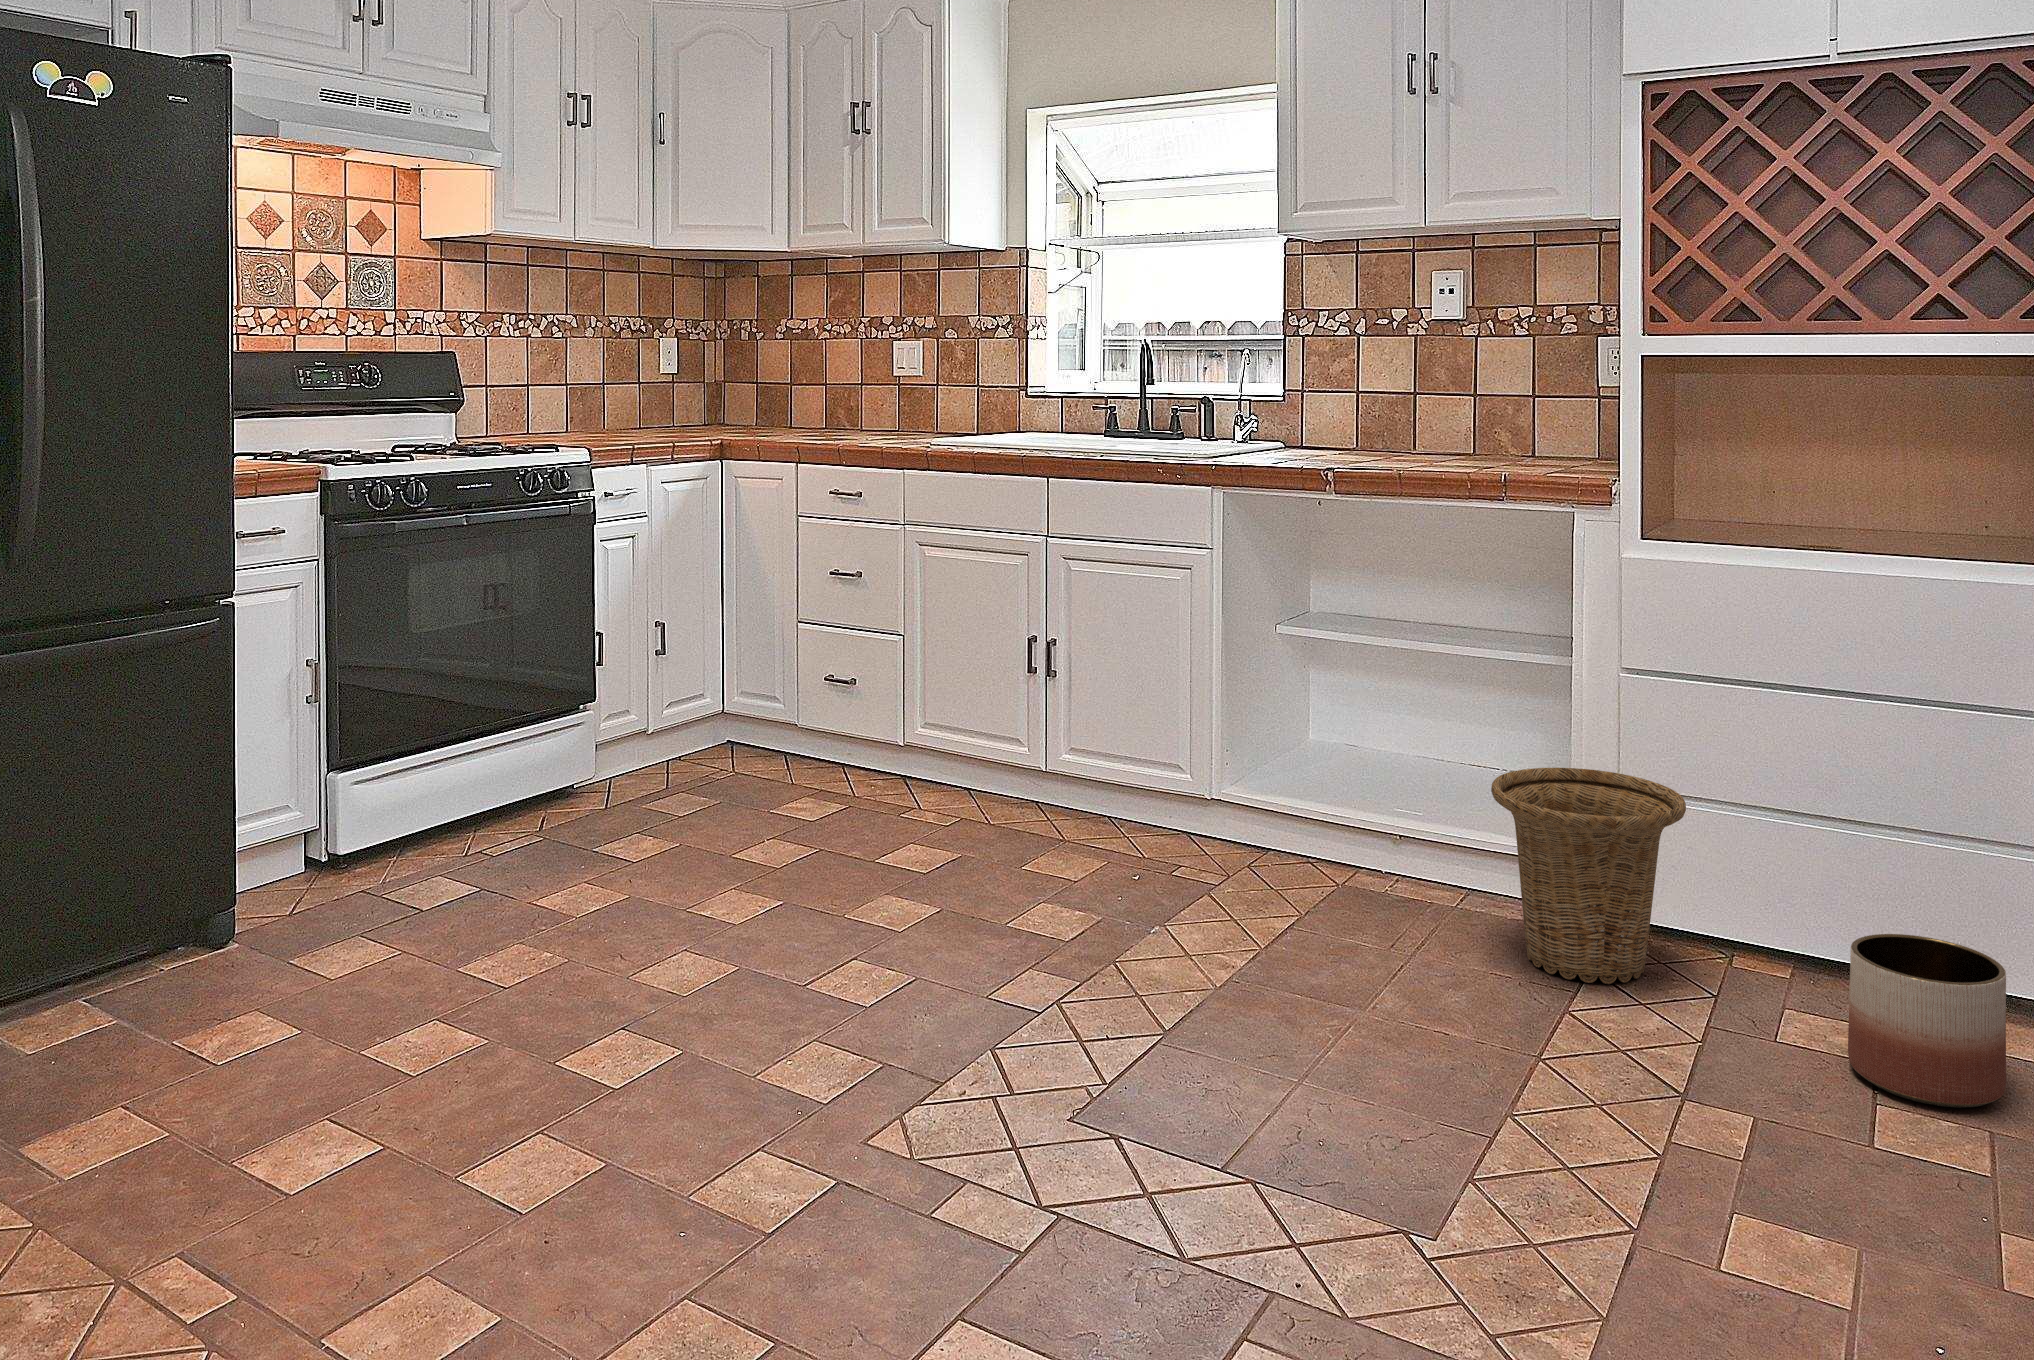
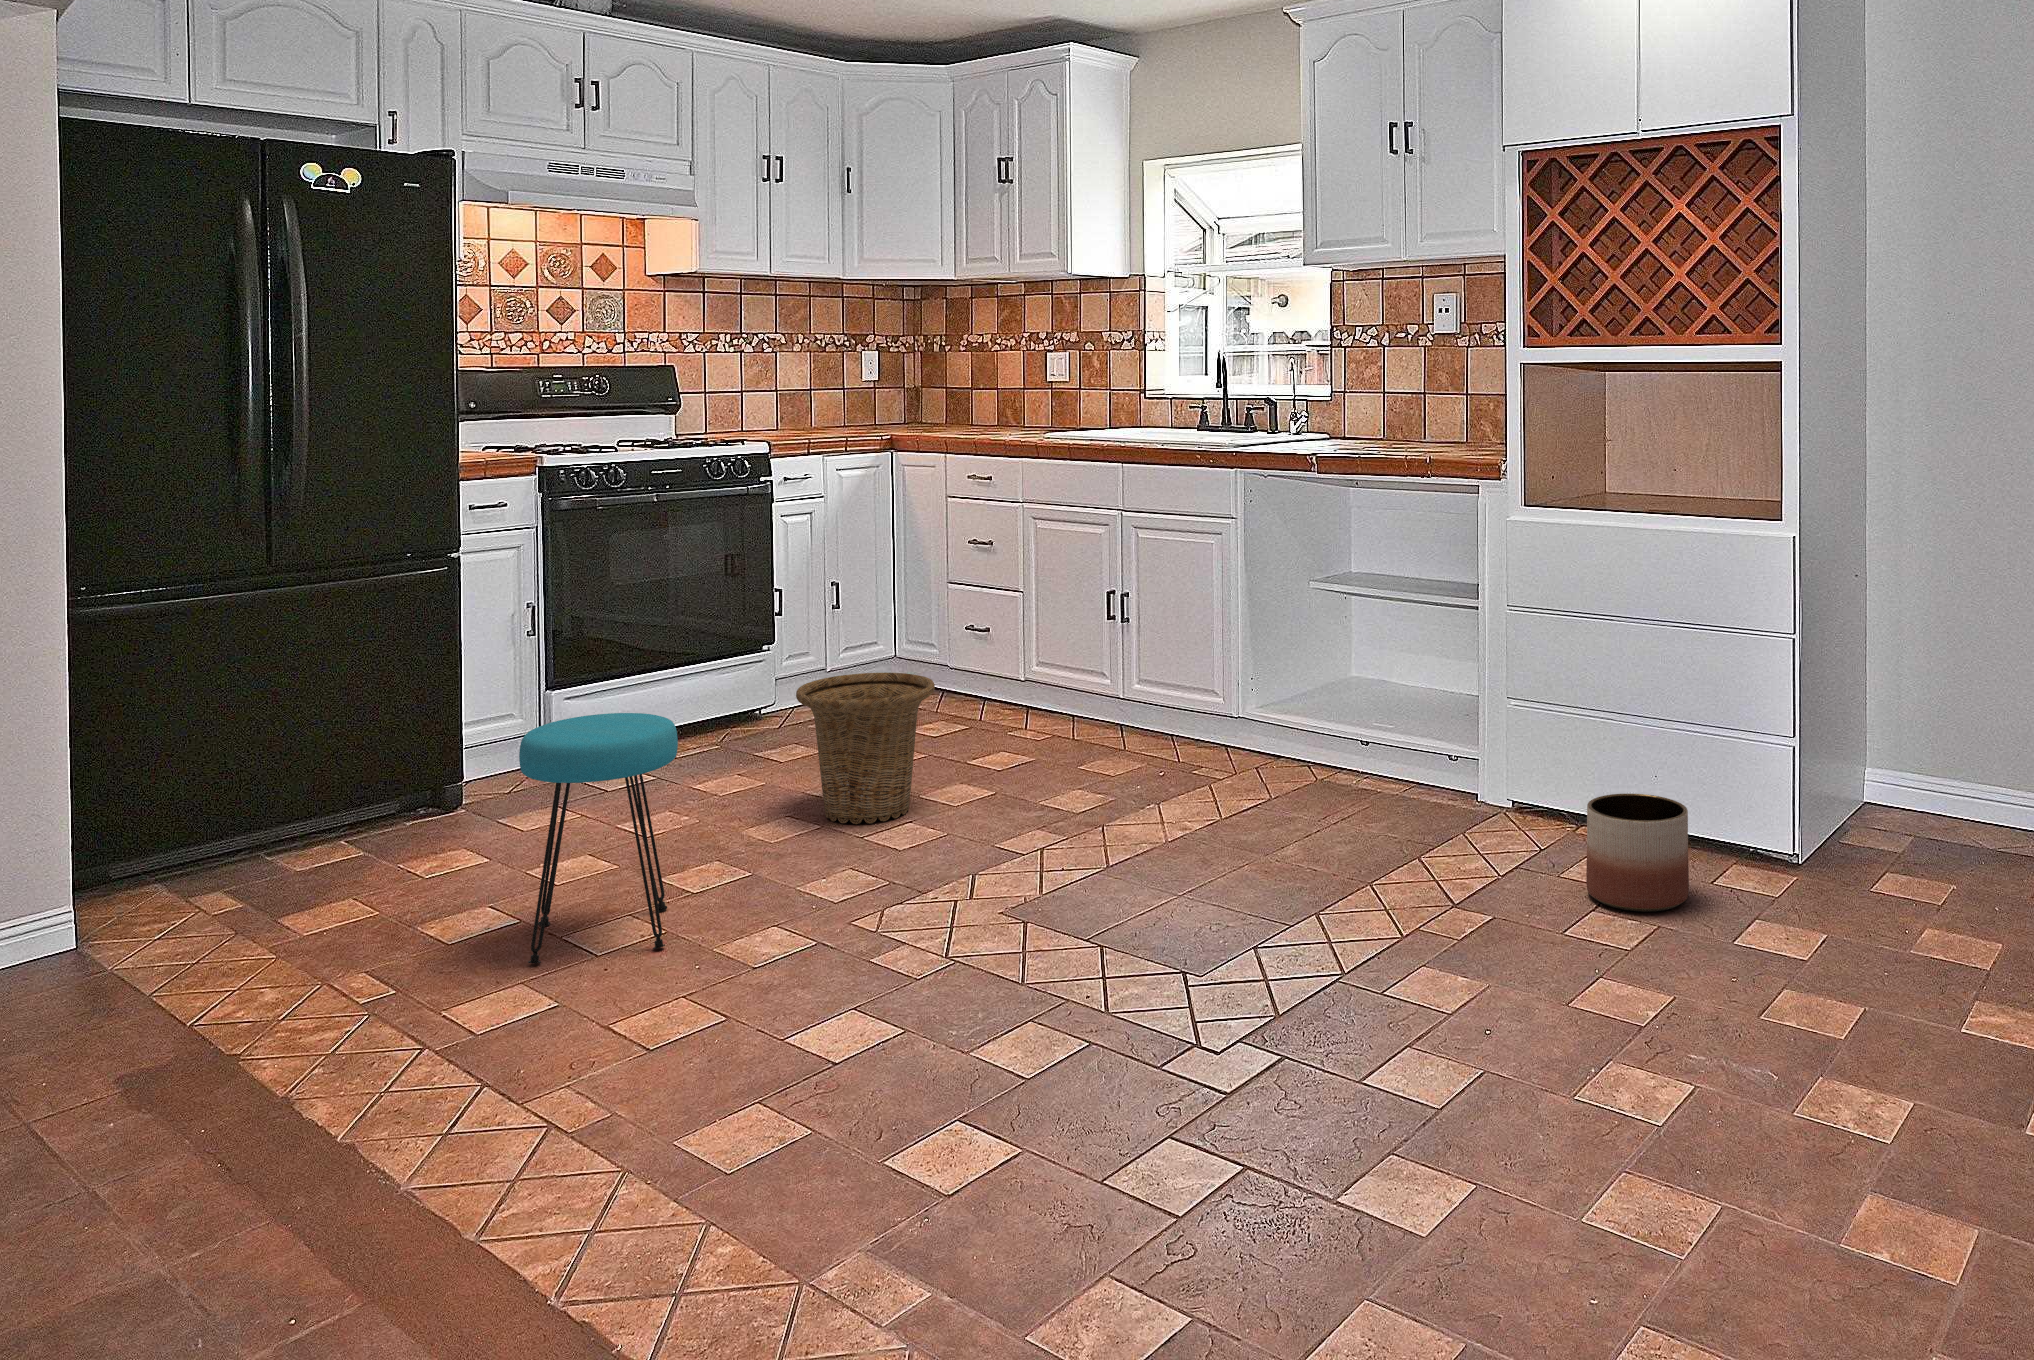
basket: present [1491,768,1686,984] -> present [796,673,935,824]
stool: none [407,846,629,1243] -> present [519,713,678,964]

